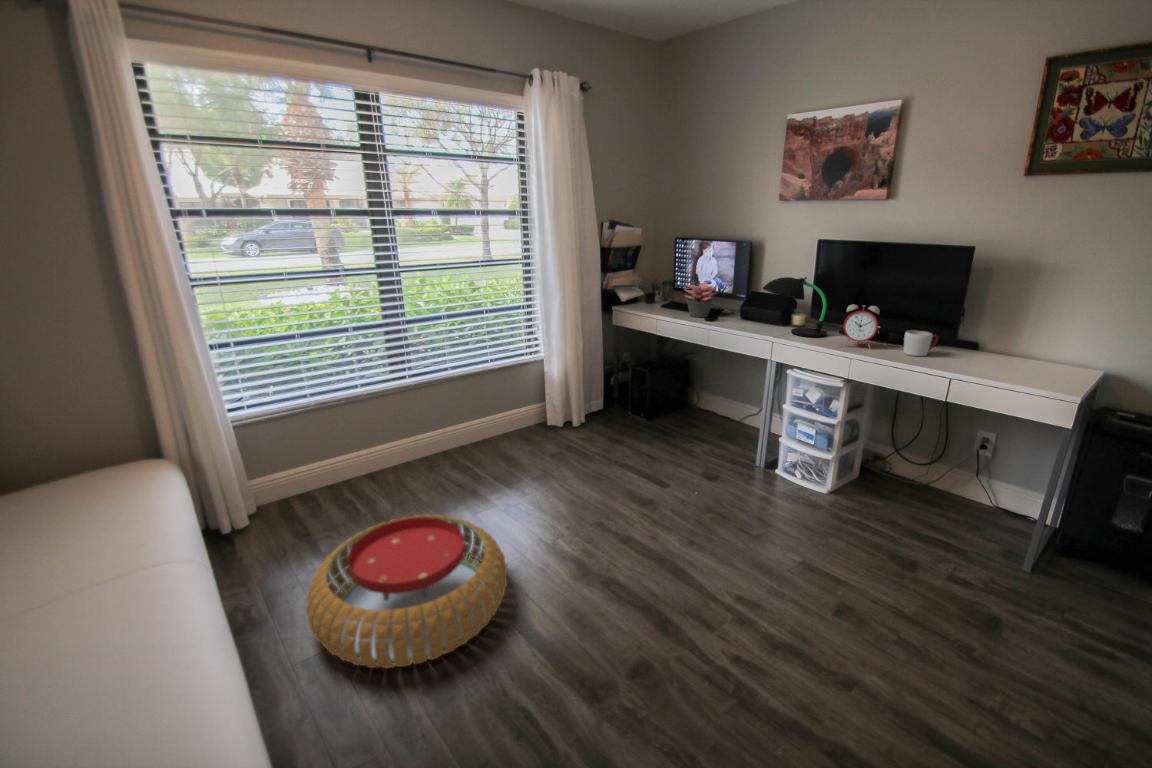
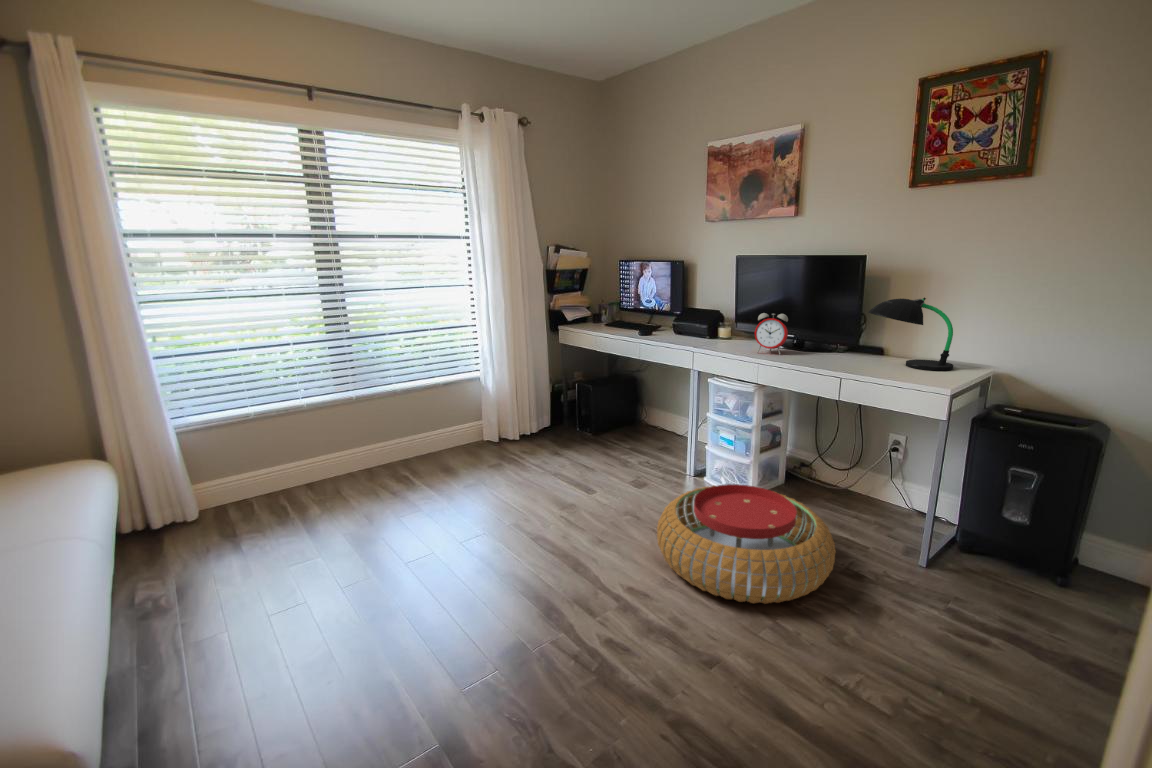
desk lamp: present [763,277,827,337] -> present [869,298,953,371]
succulent plant: present [685,282,716,317] -> none [620,300,651,333]
mug: present [904,330,938,356] -> none [810,336,842,360]
pouf: present [306,515,507,668] -> present [657,484,836,604]

